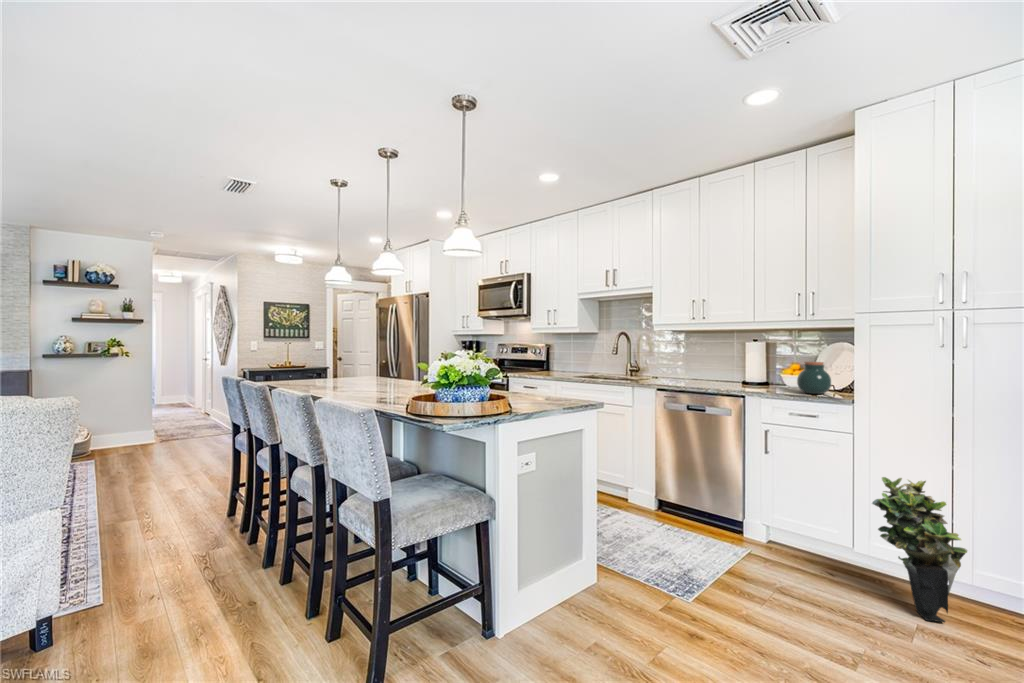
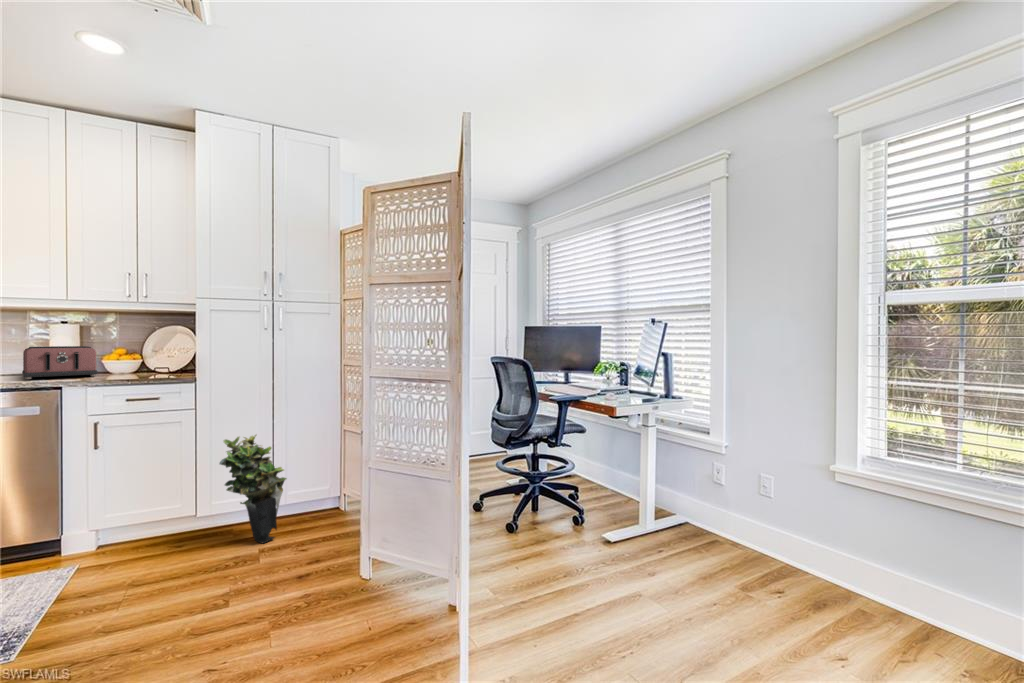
toaster: none [724,360,773,389] -> present [22,346,98,379]
jar: present [797,362,831,394] -> none [130,343,168,376]

